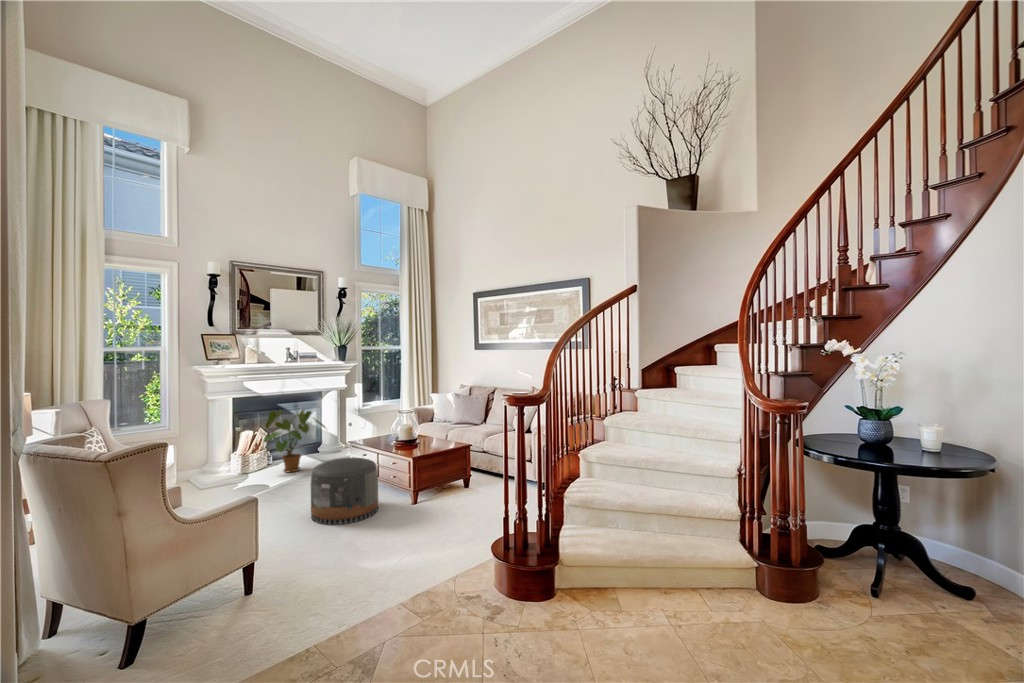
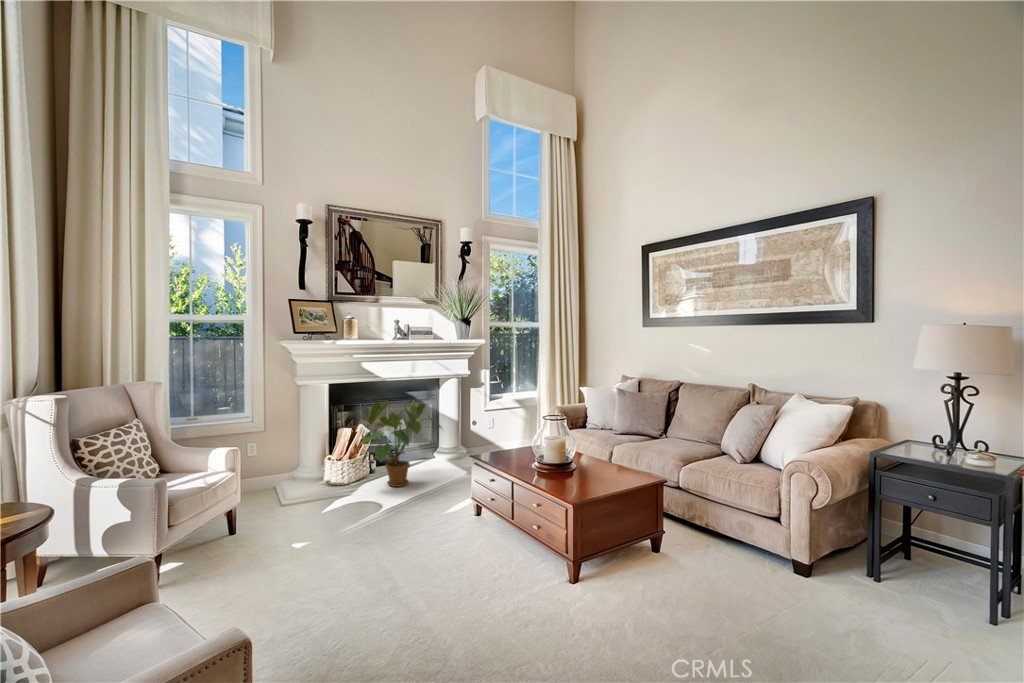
pouf: present [311,458,378,525] -> none [403,491,513,622]

